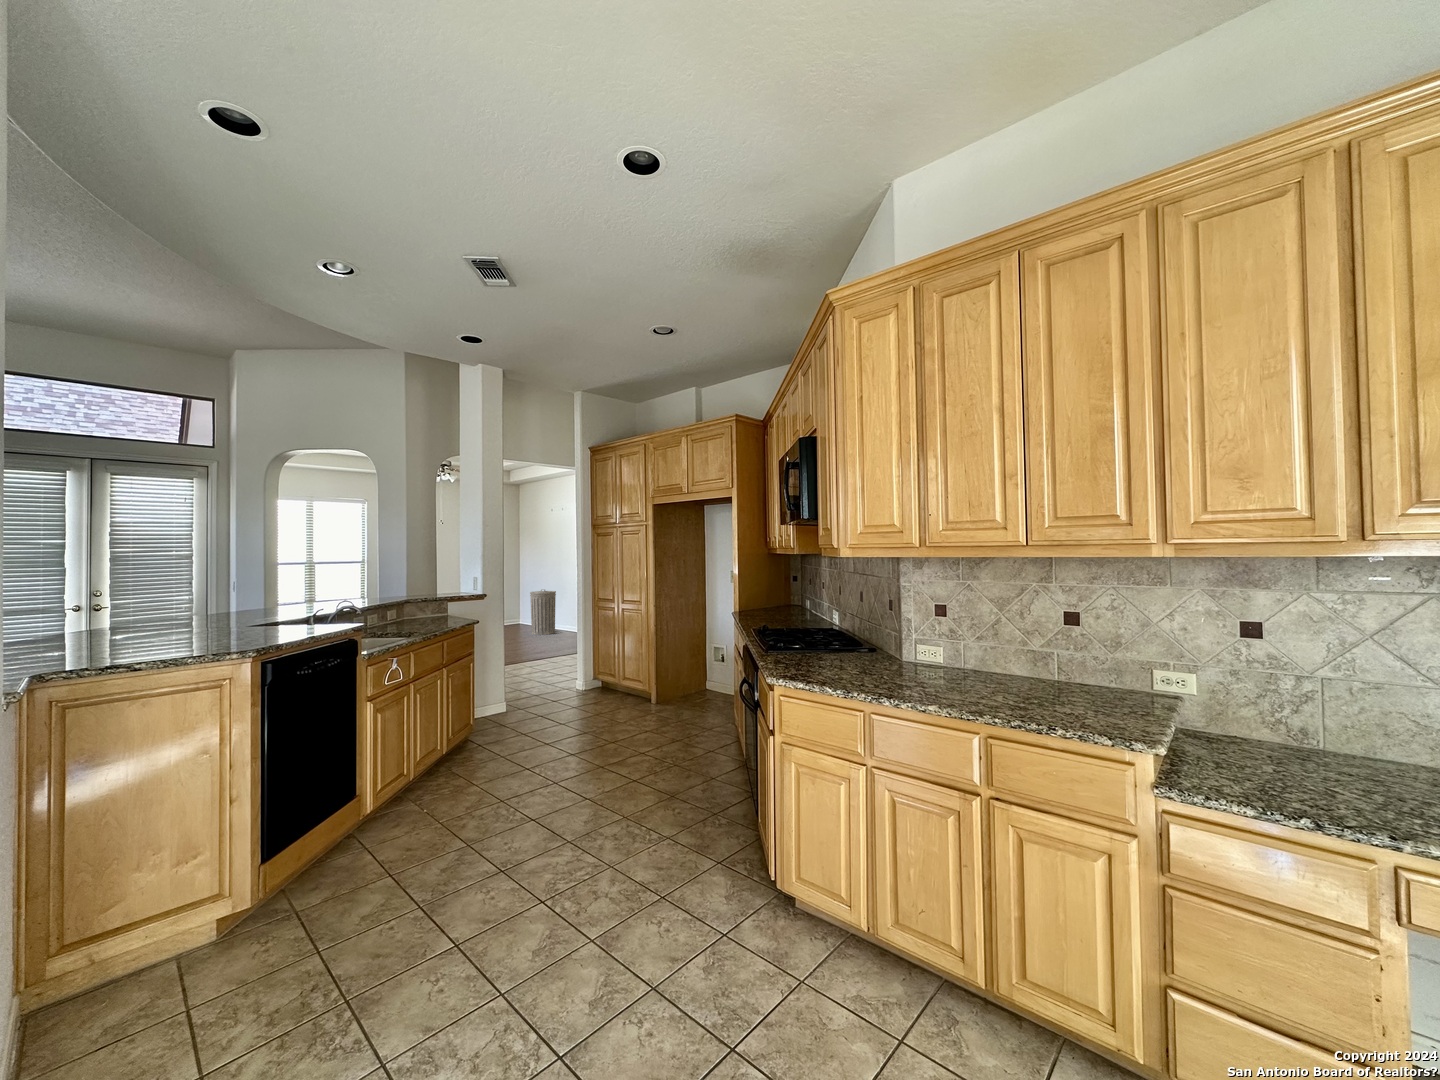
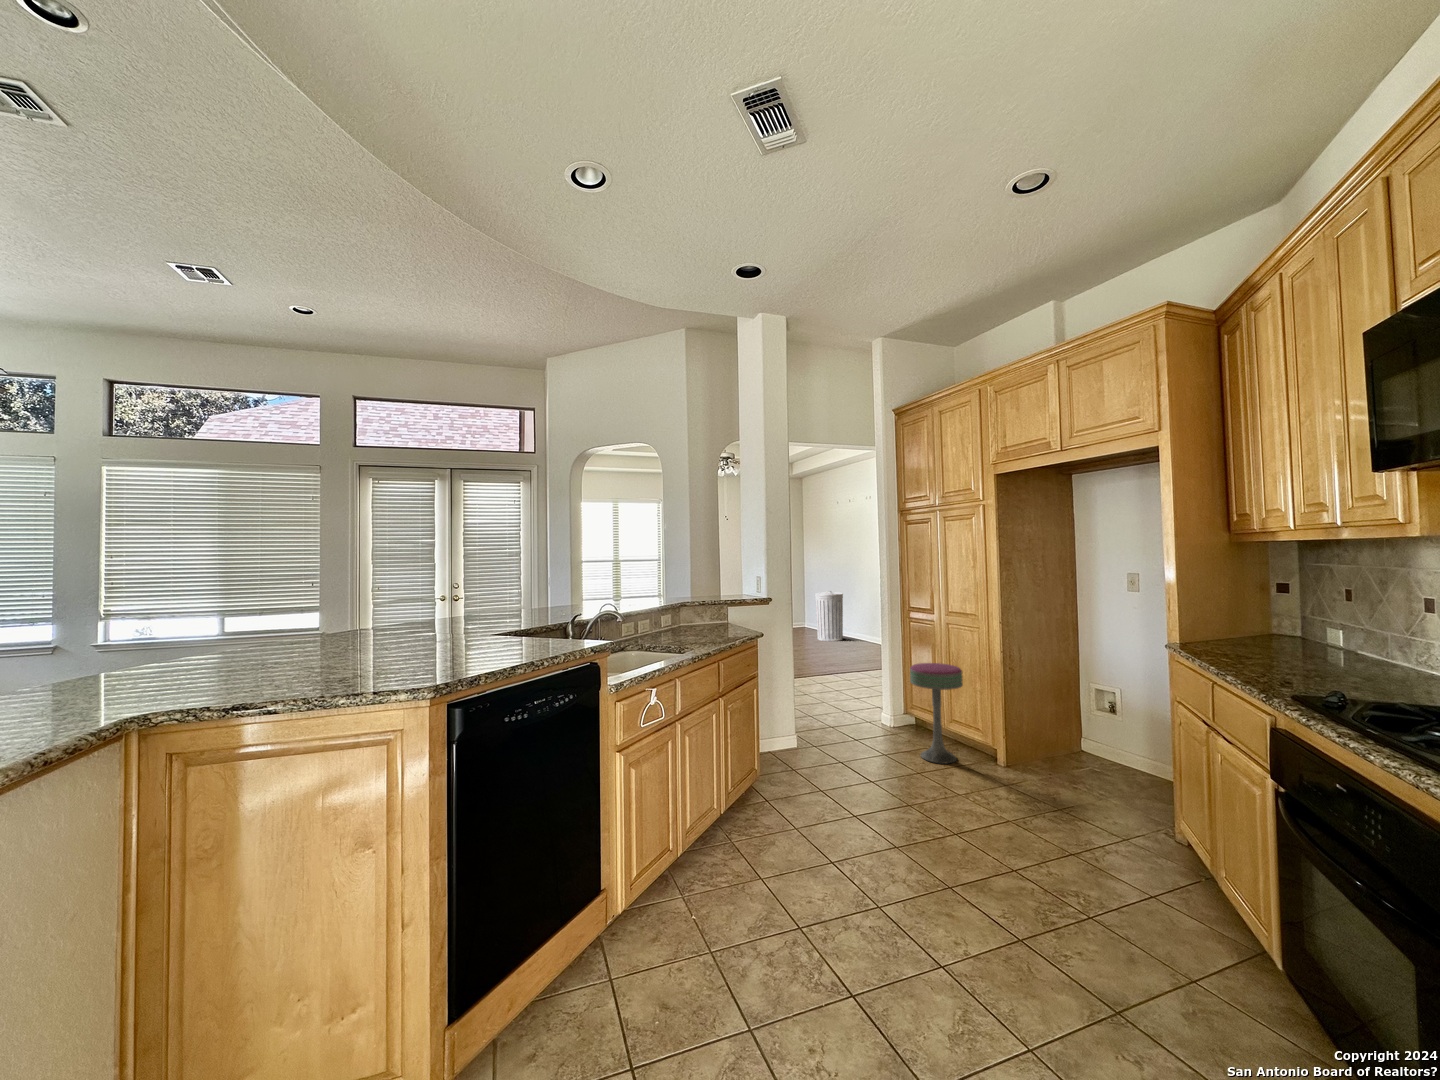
bar stool: none [595,637,631,707] -> present [910,663,963,764]

